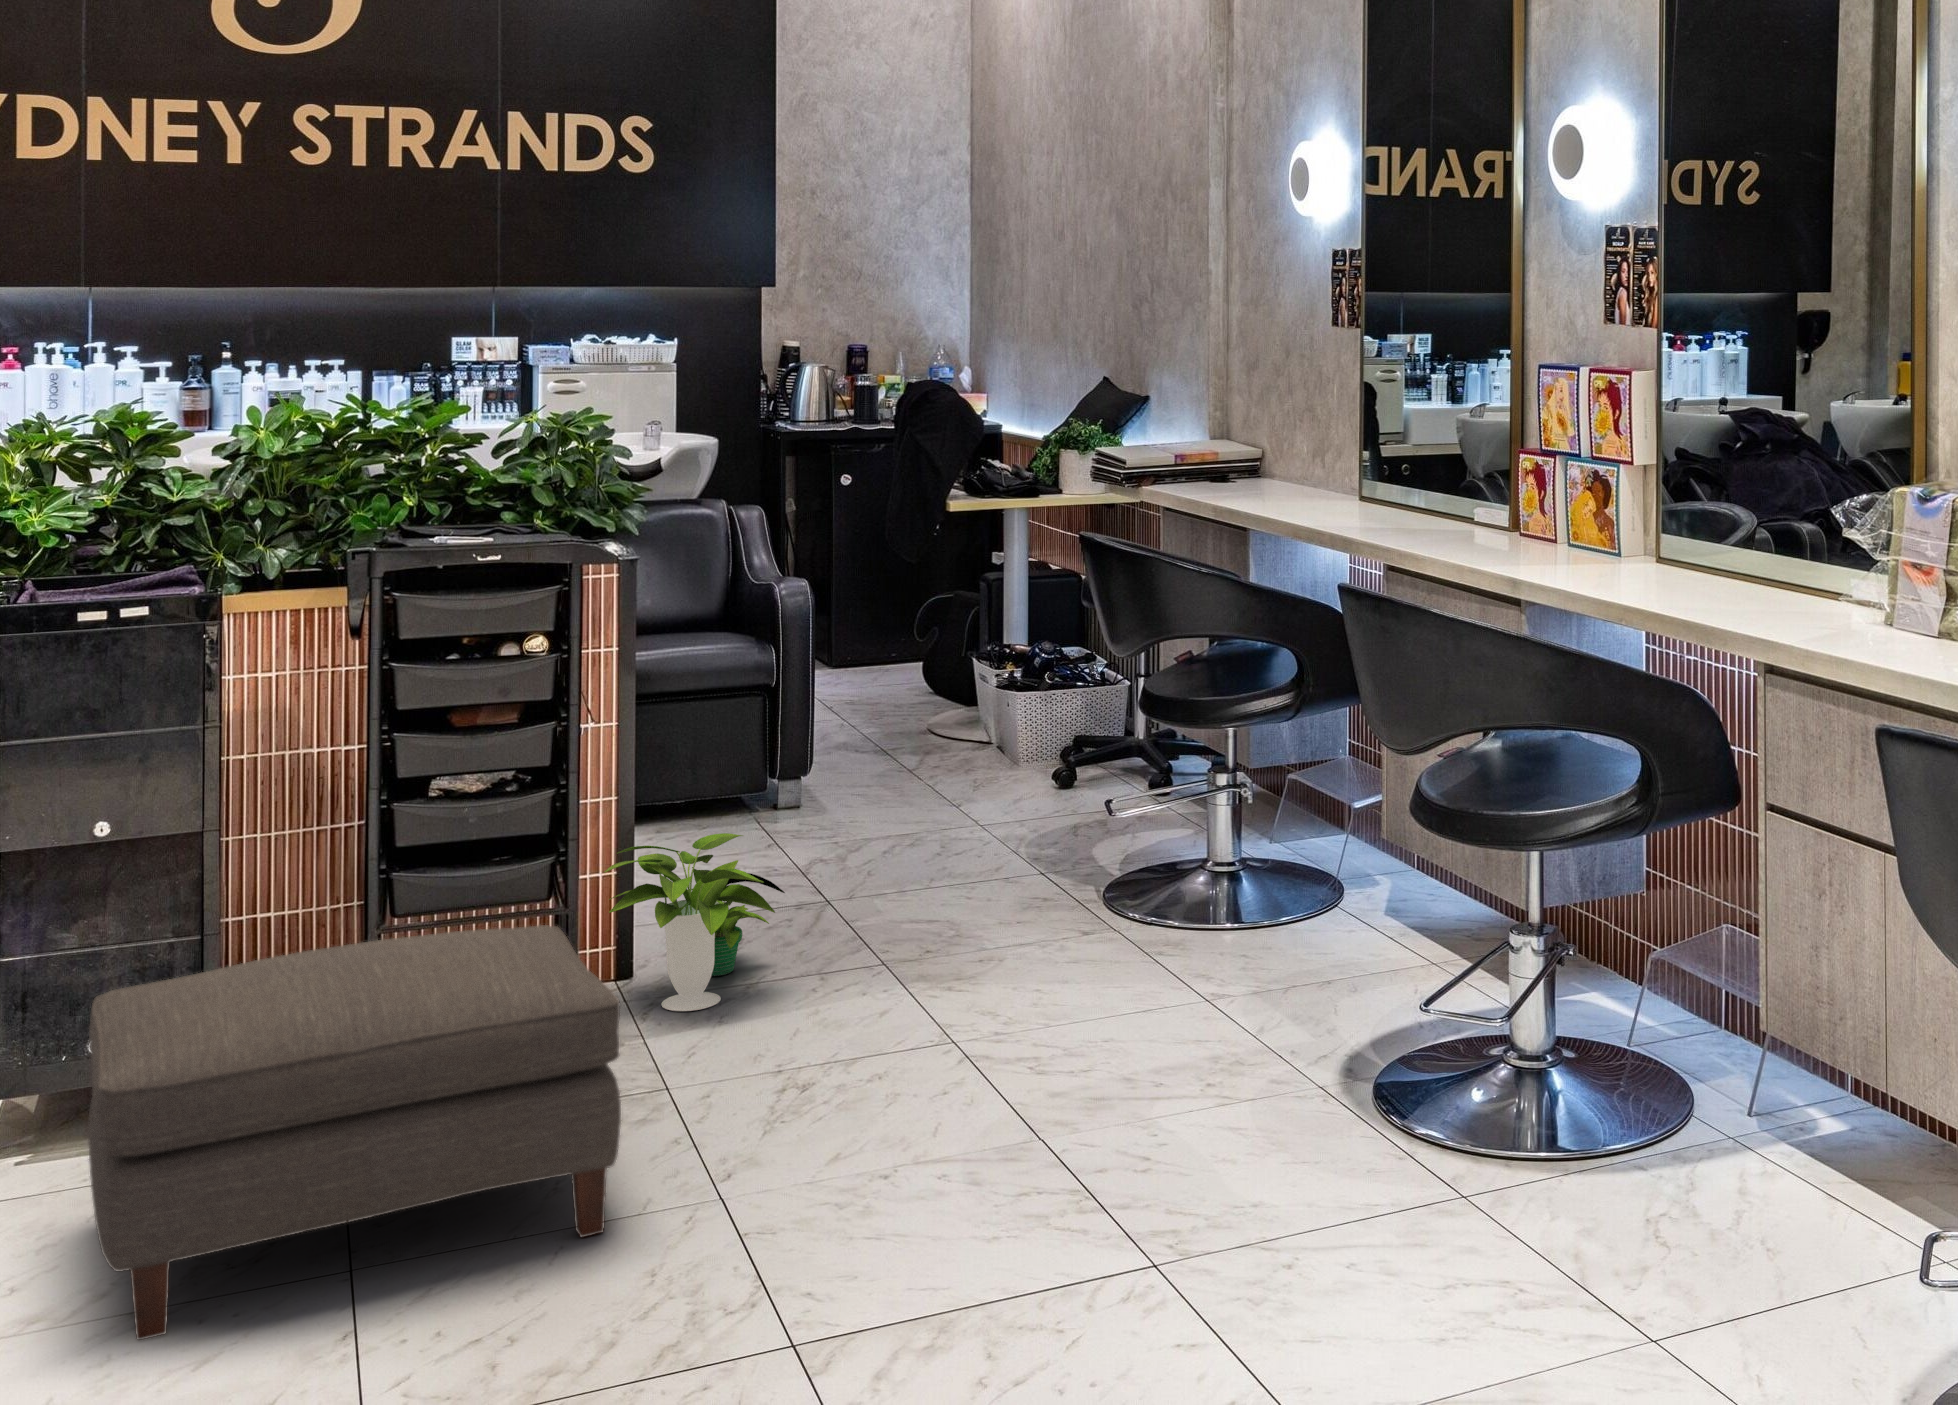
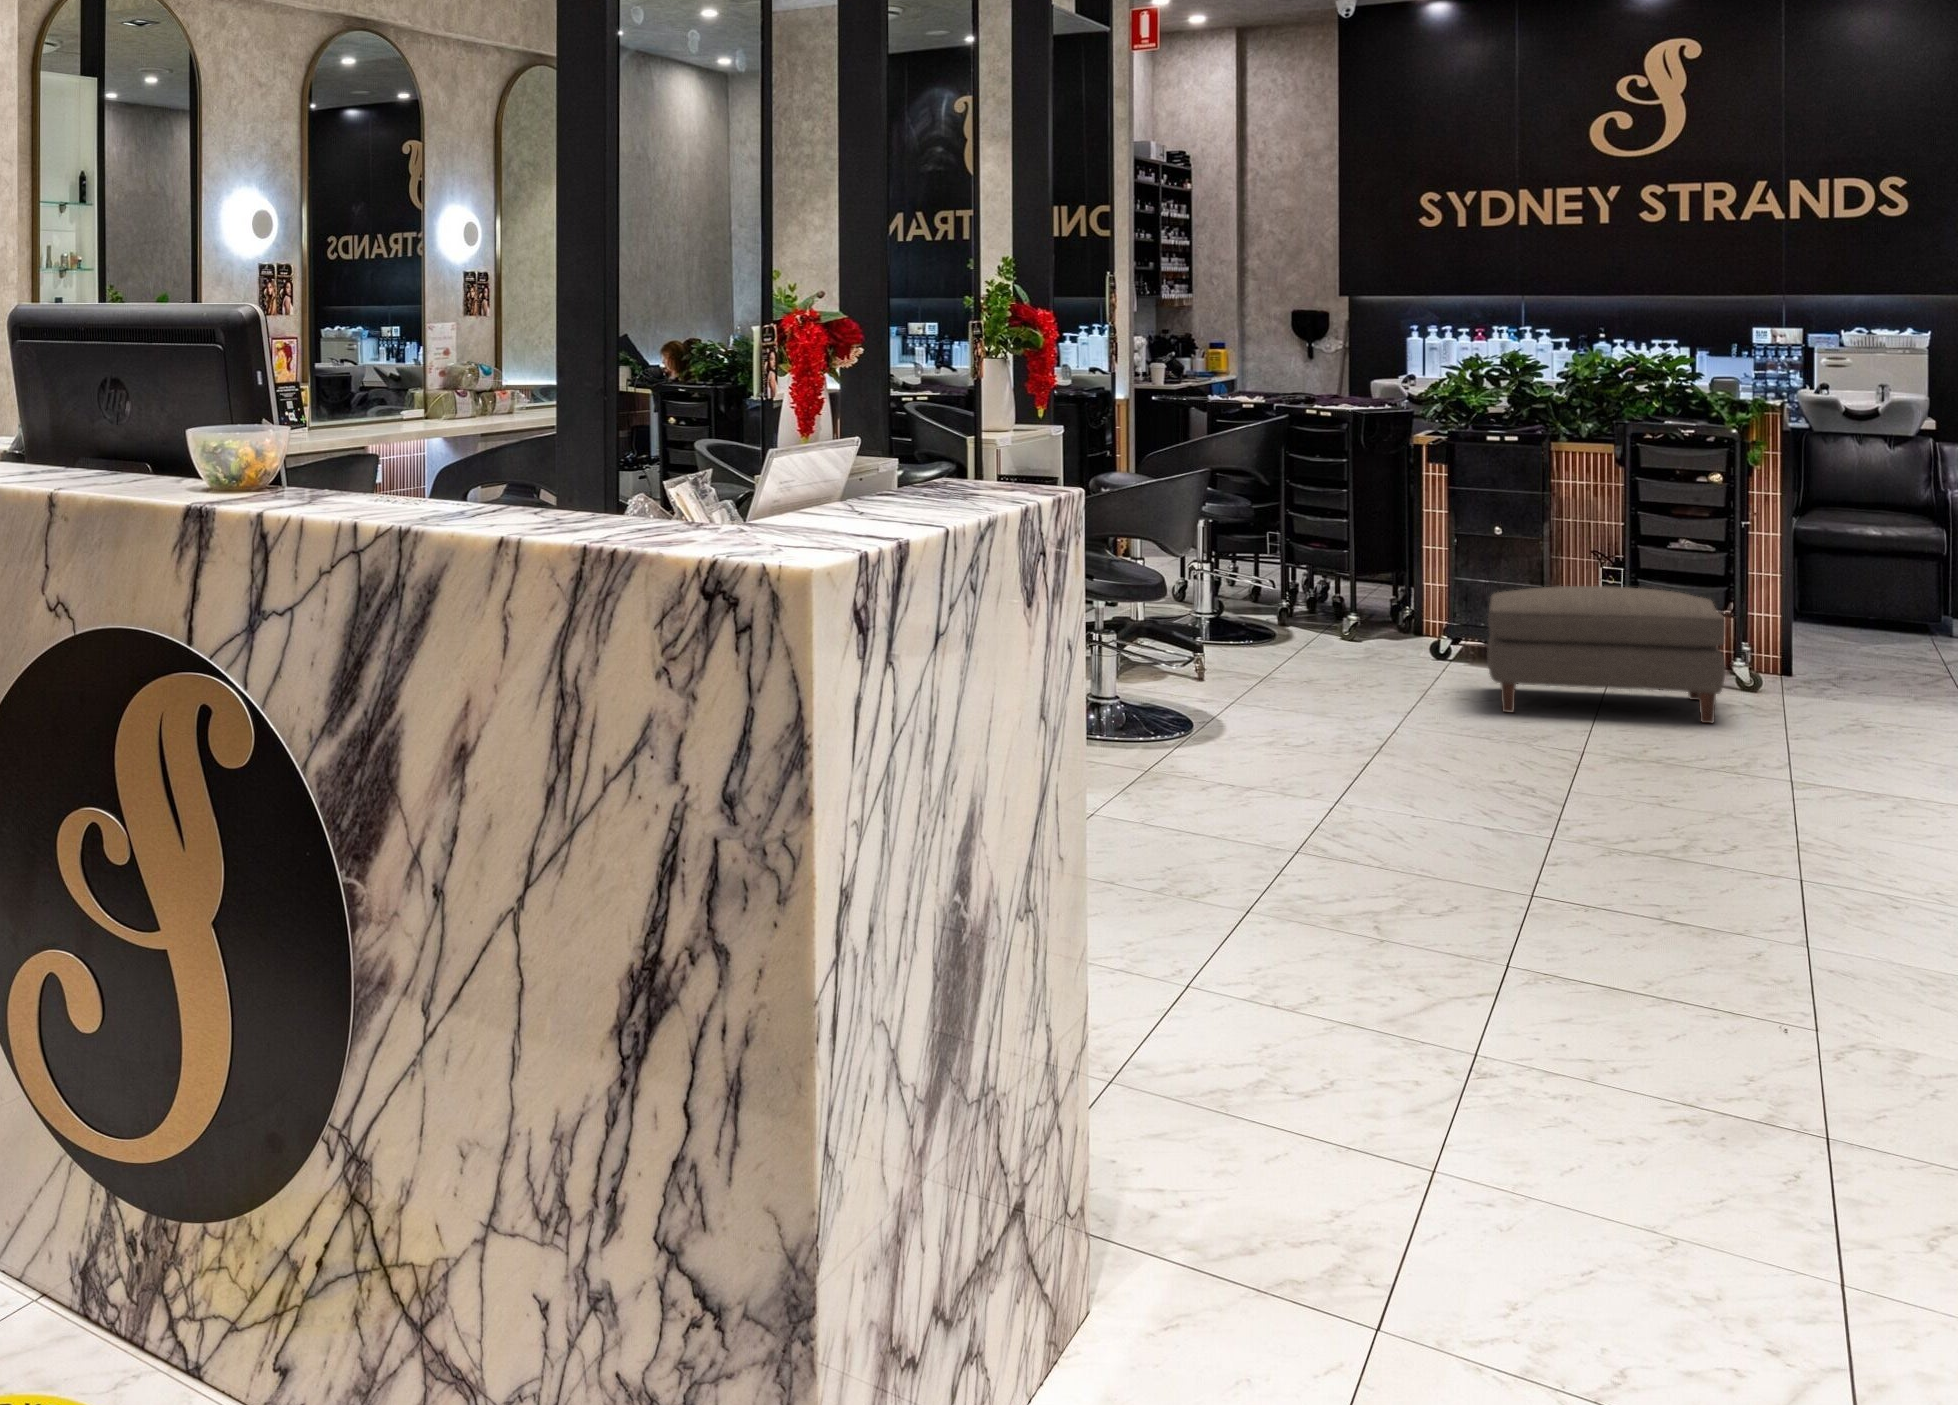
potted plant: present [604,833,785,1011] -> none [1758,589,1876,681]

